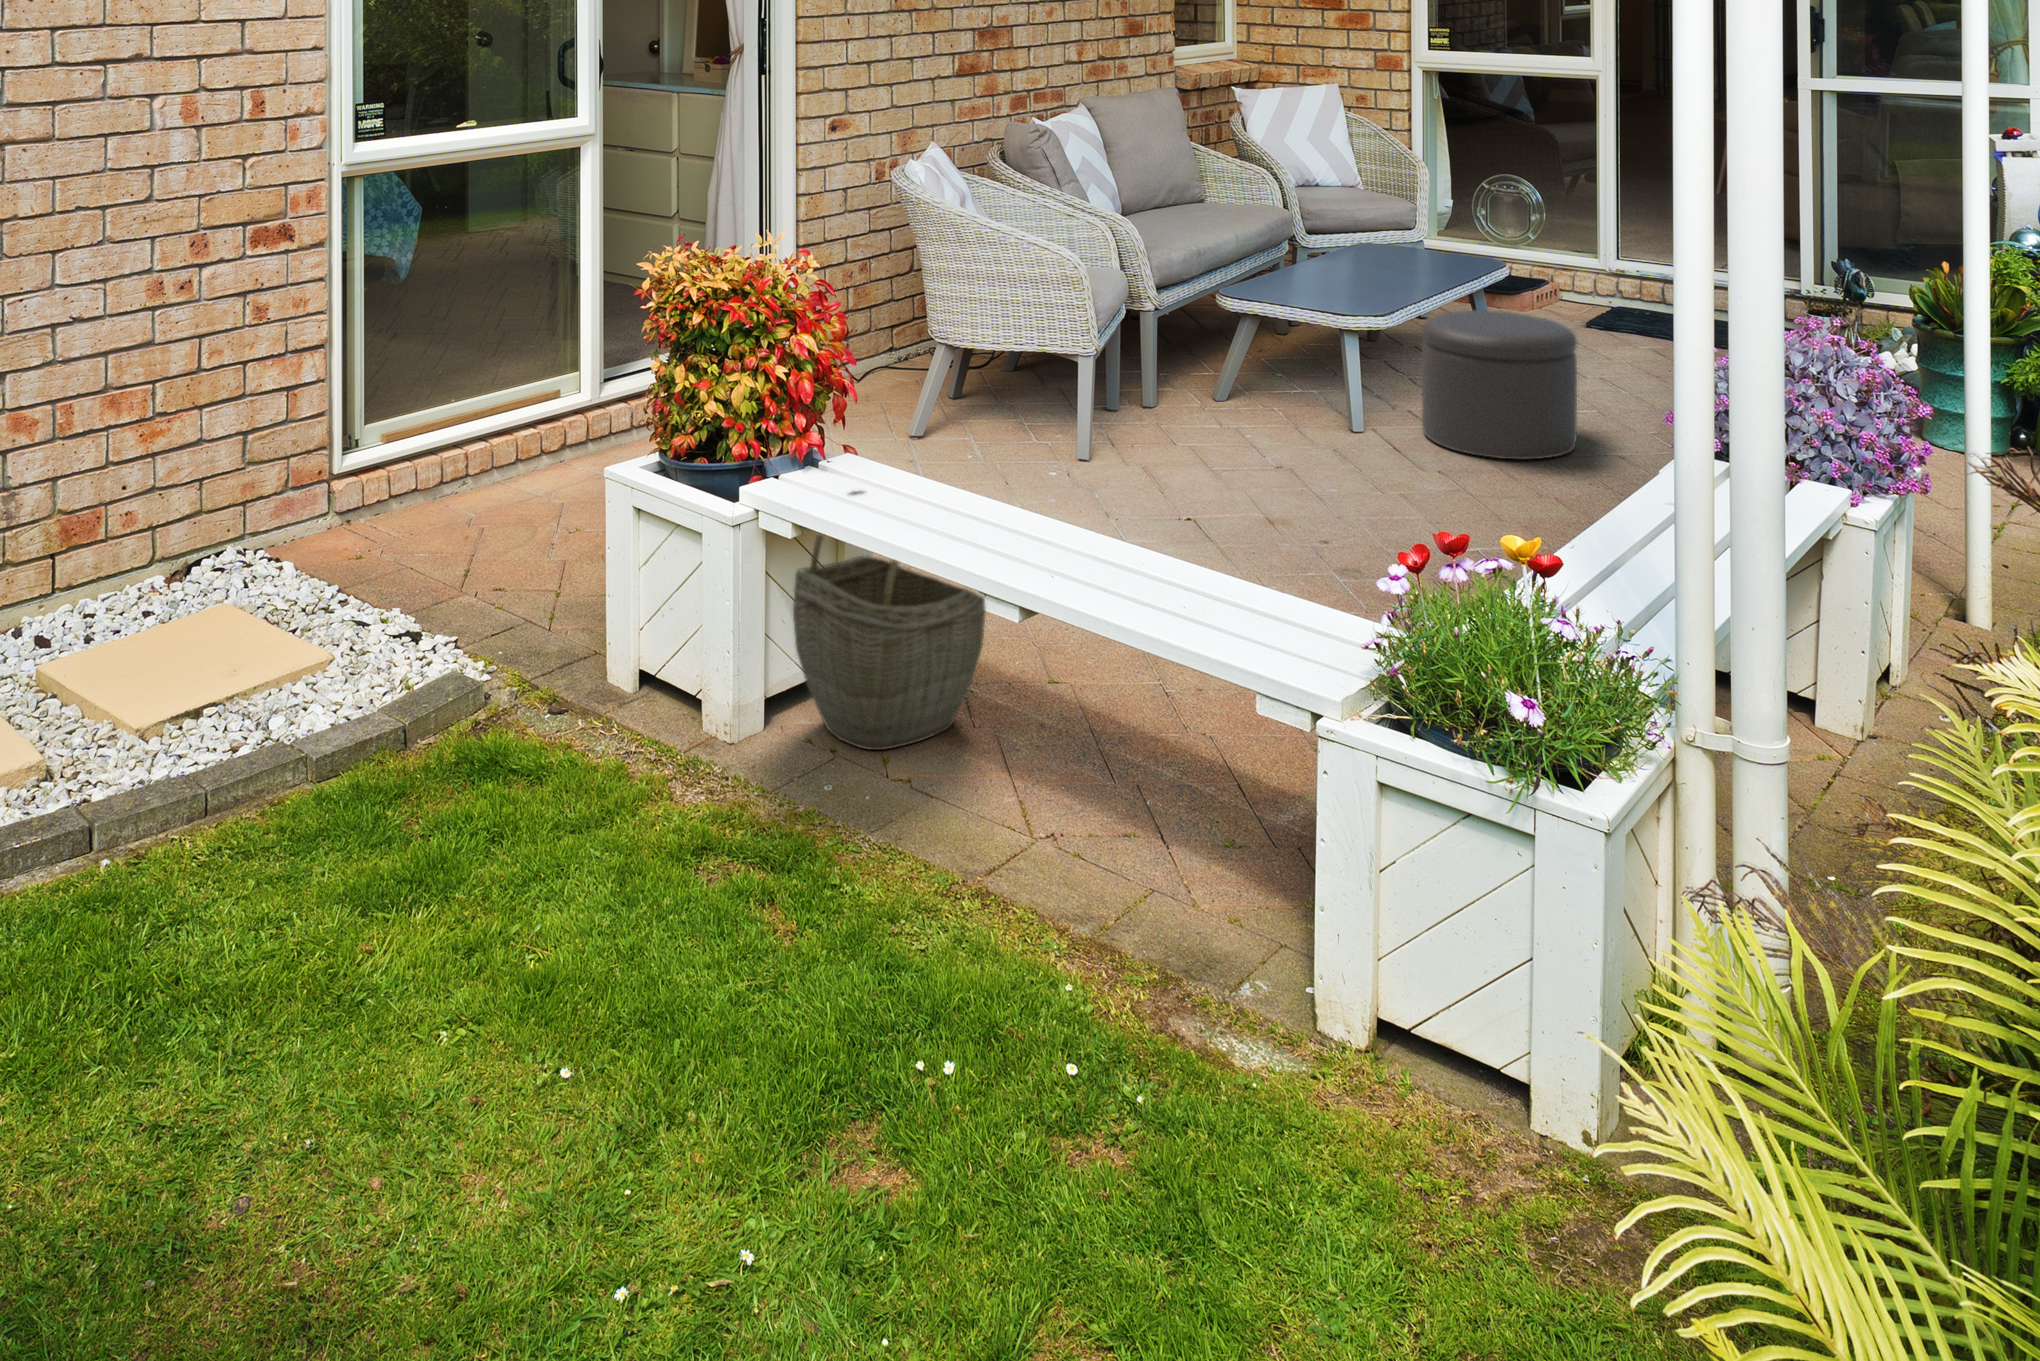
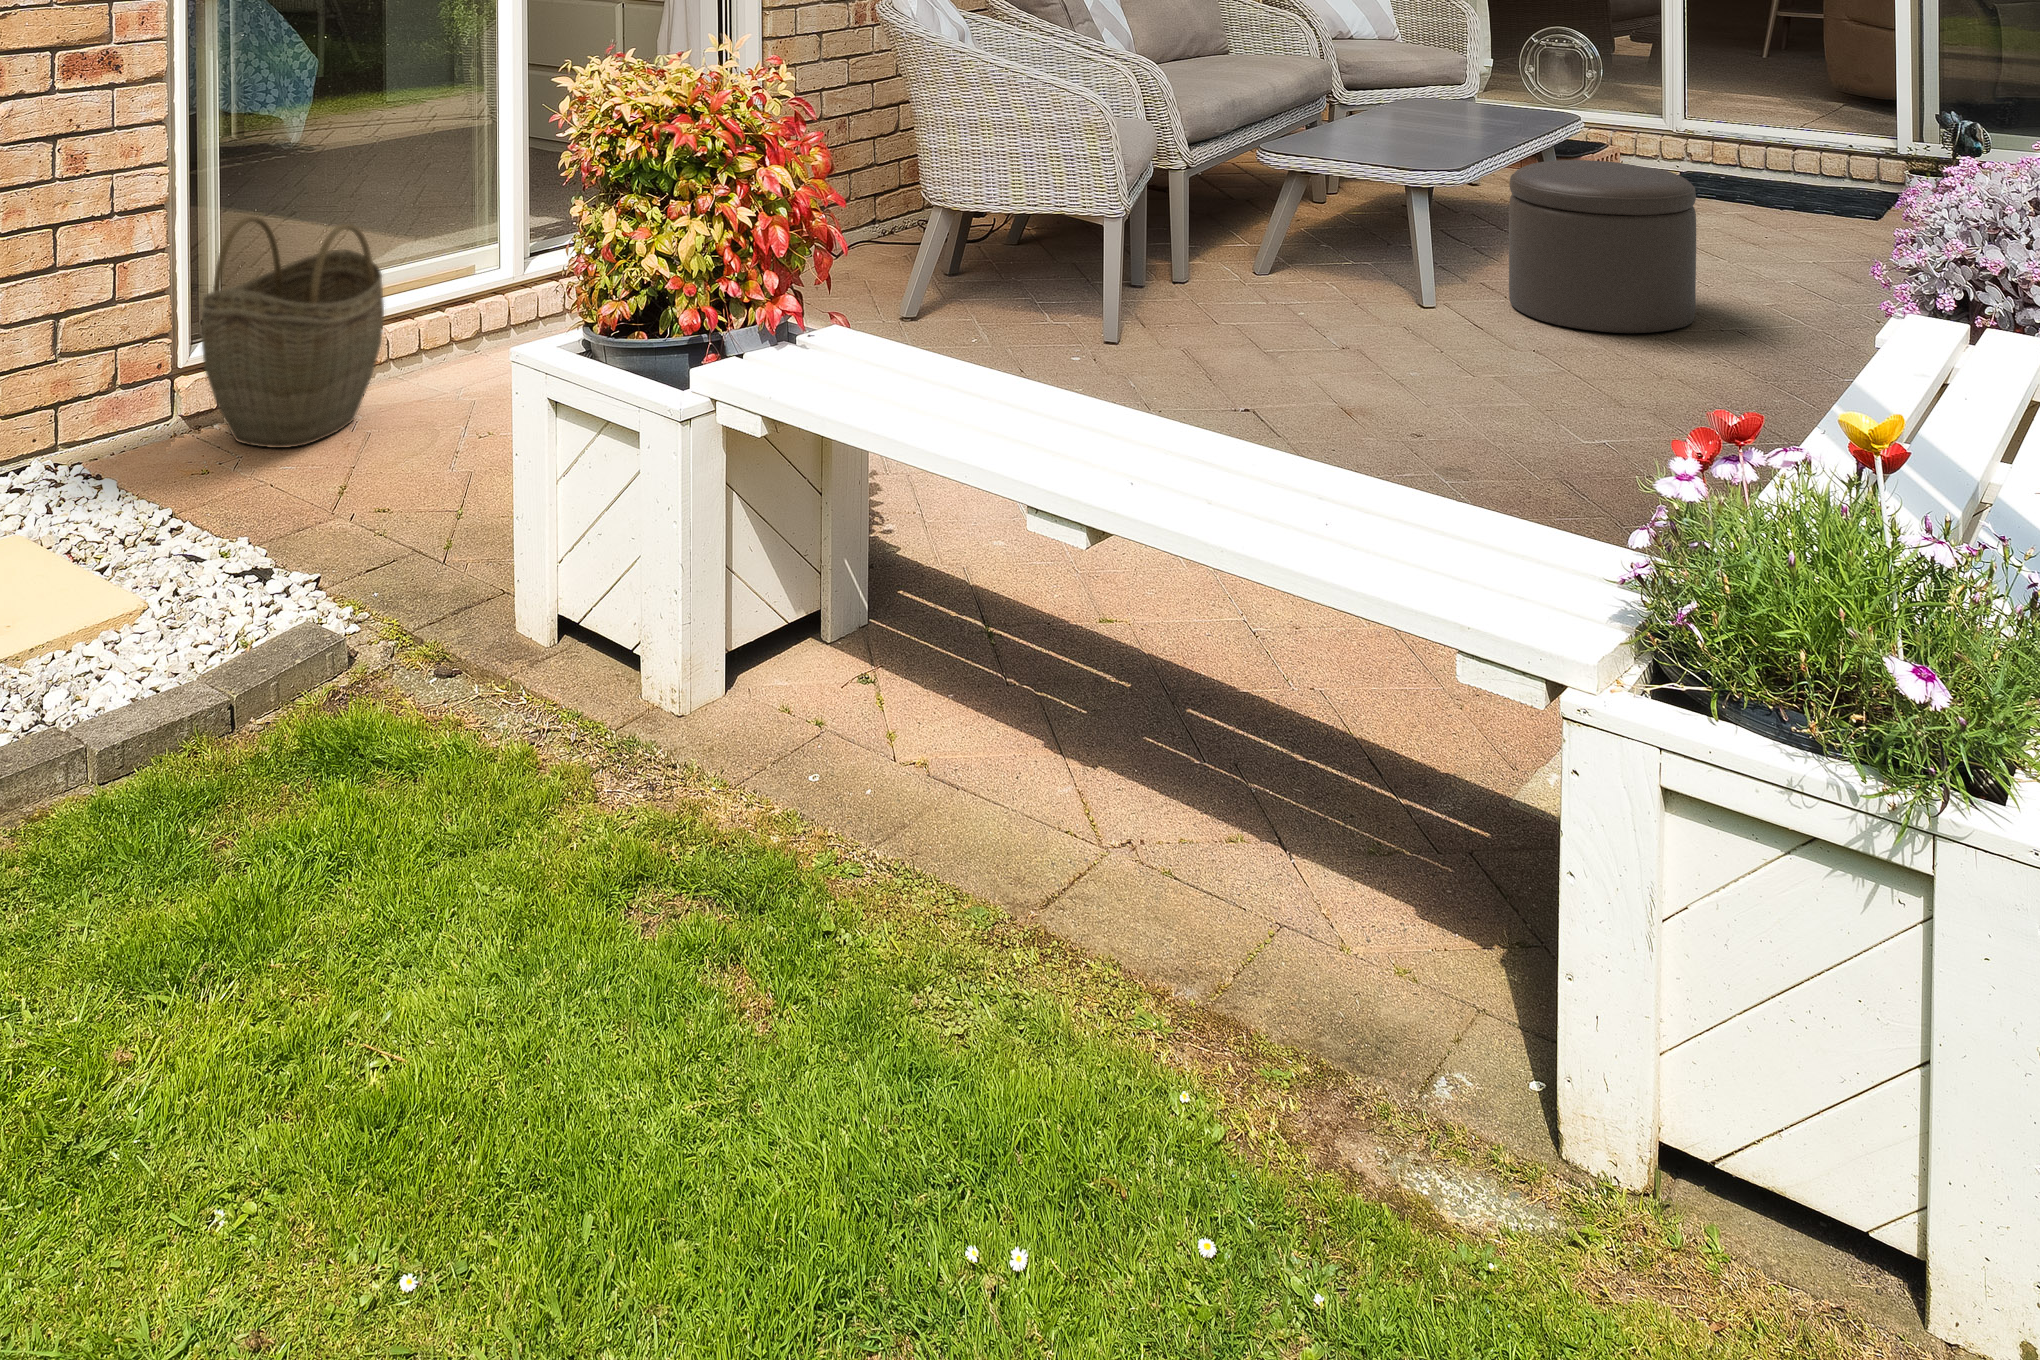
woven basket: present [793,491,986,750] -> present [201,216,384,448]

